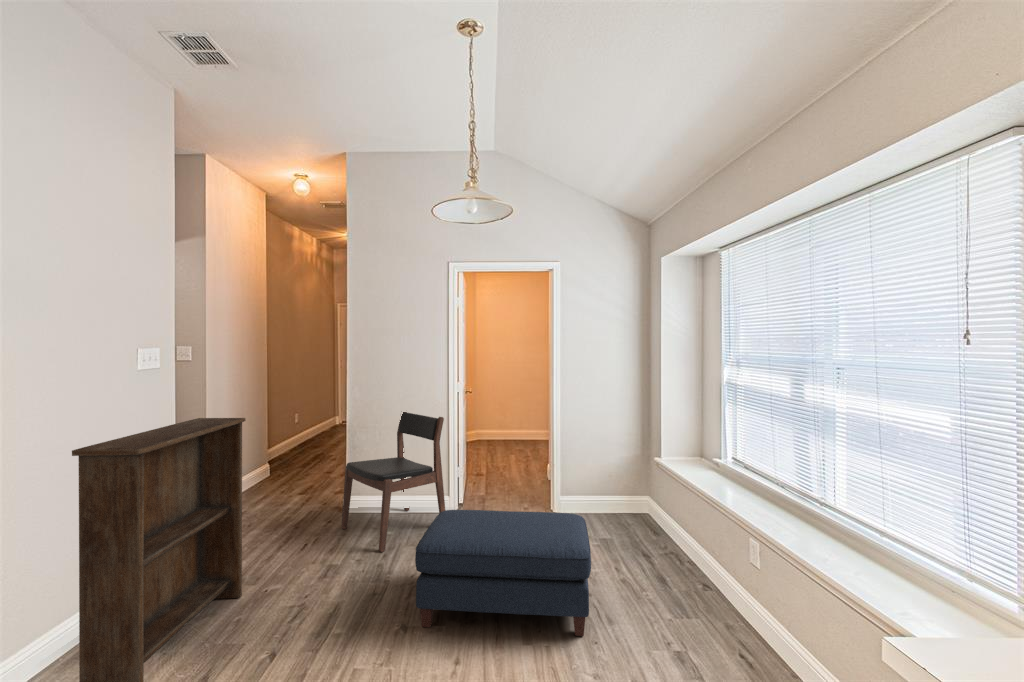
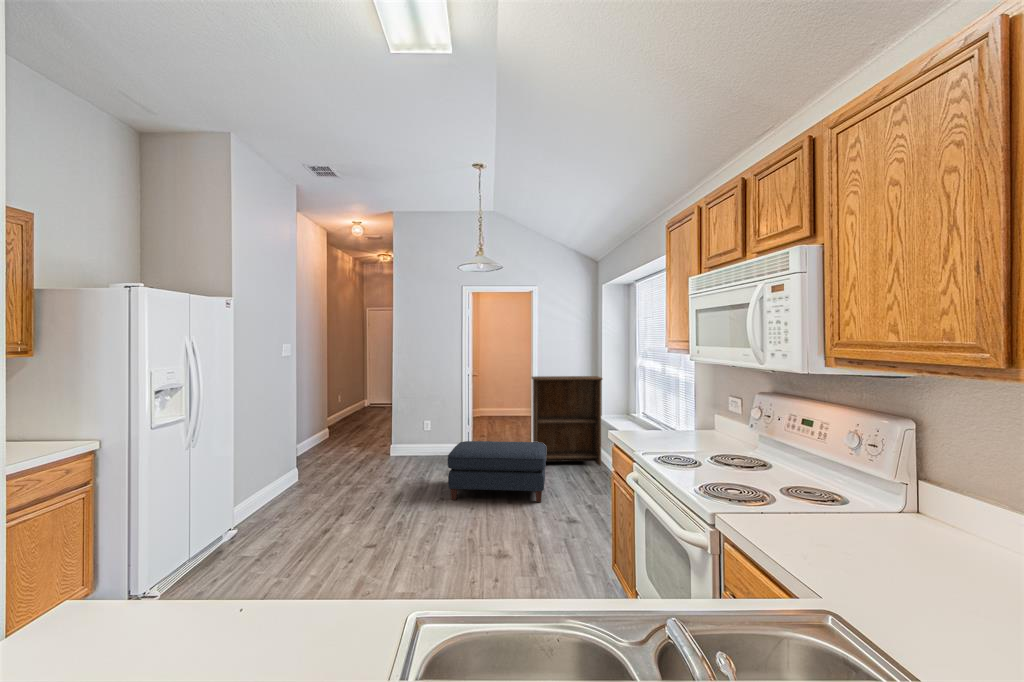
dining chair: present [341,412,445,552] -> none [392,386,461,473]
bookshelf: present [72,418,246,682] -> present [532,376,602,466]

